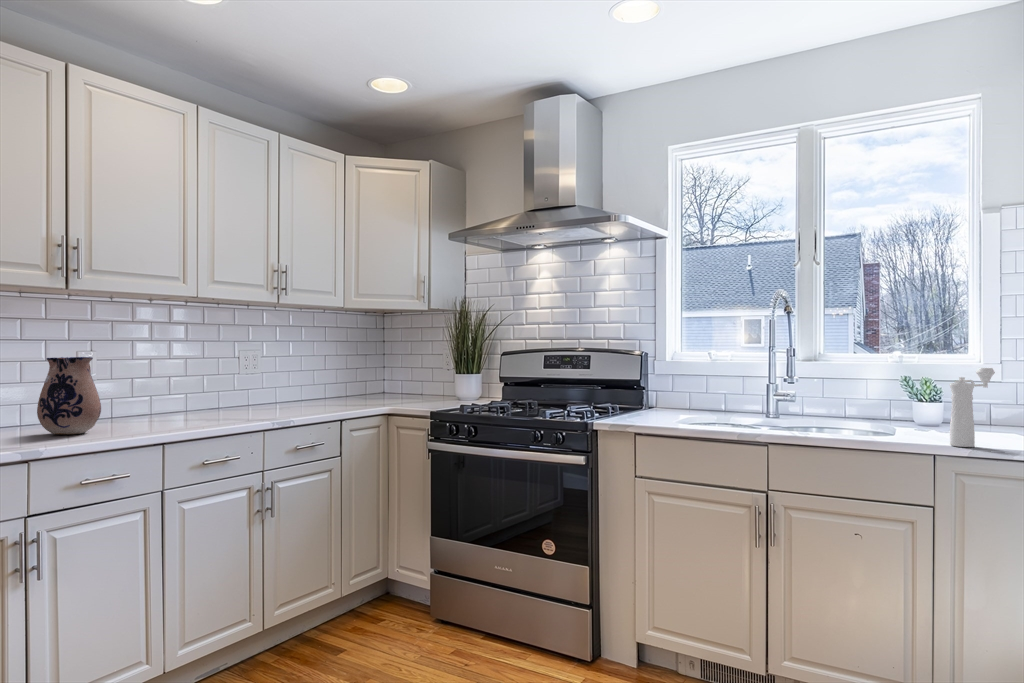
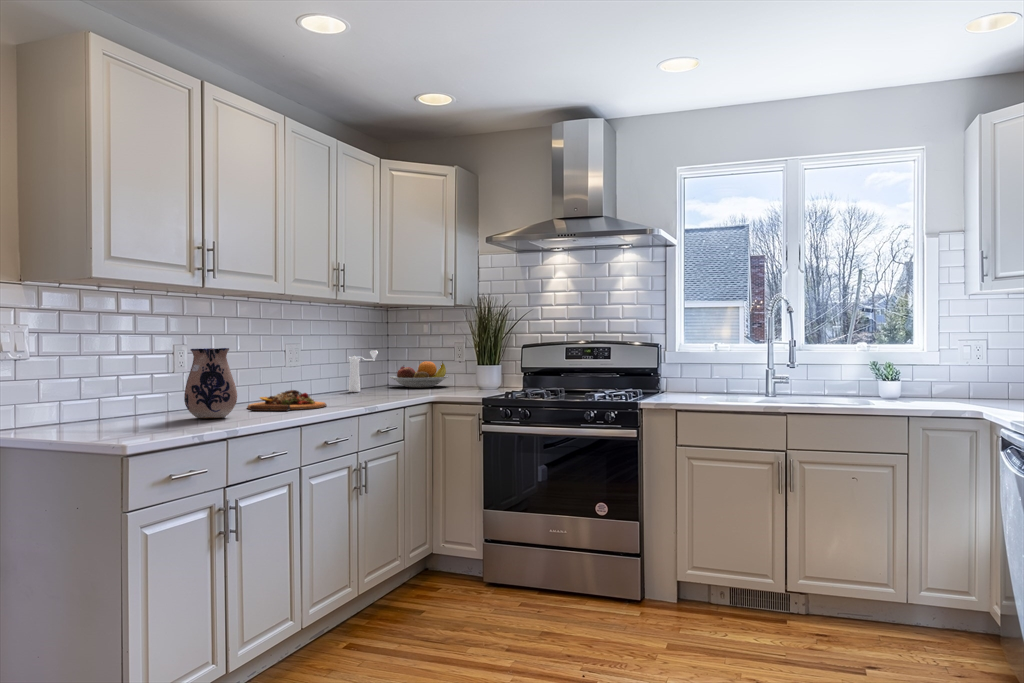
pepper mill: present [950,368,995,447] -> present [349,350,378,392]
fruit bowl: none [376,369,439,396] -> present [390,361,449,388]
cutting board: none [141,401,240,426] -> present [247,390,326,411]

